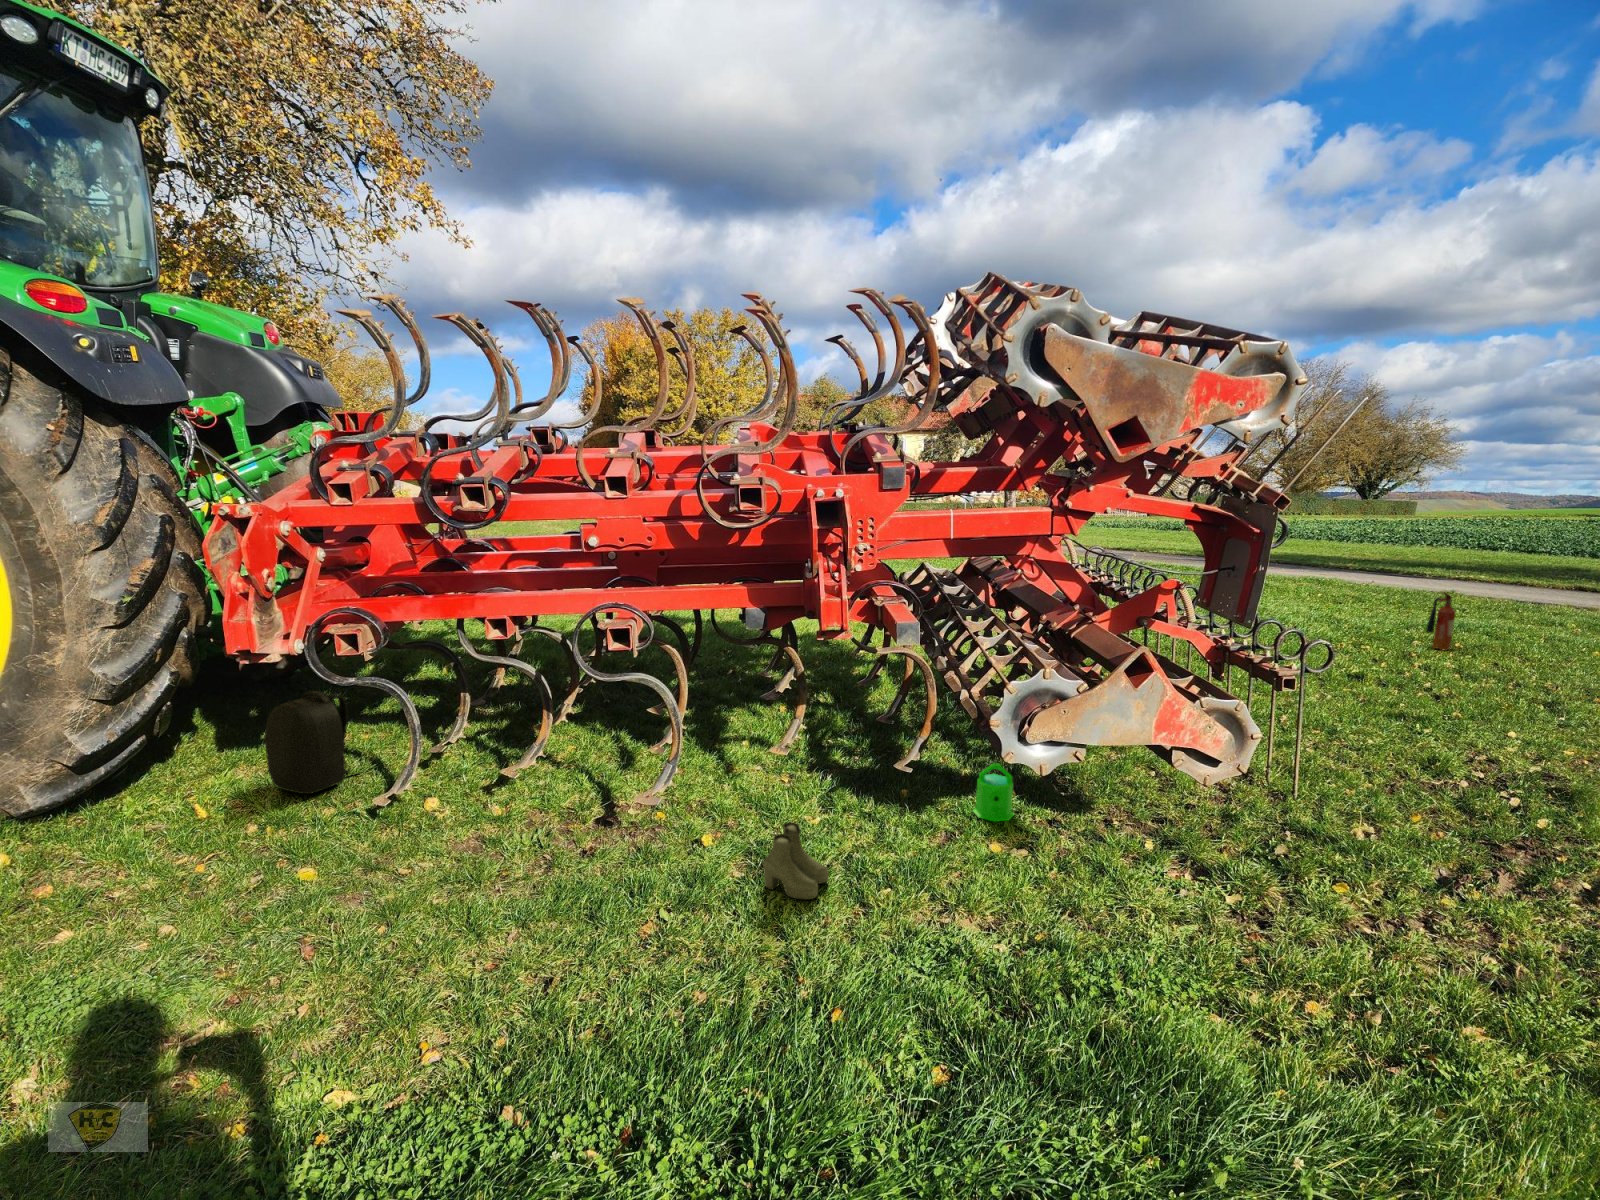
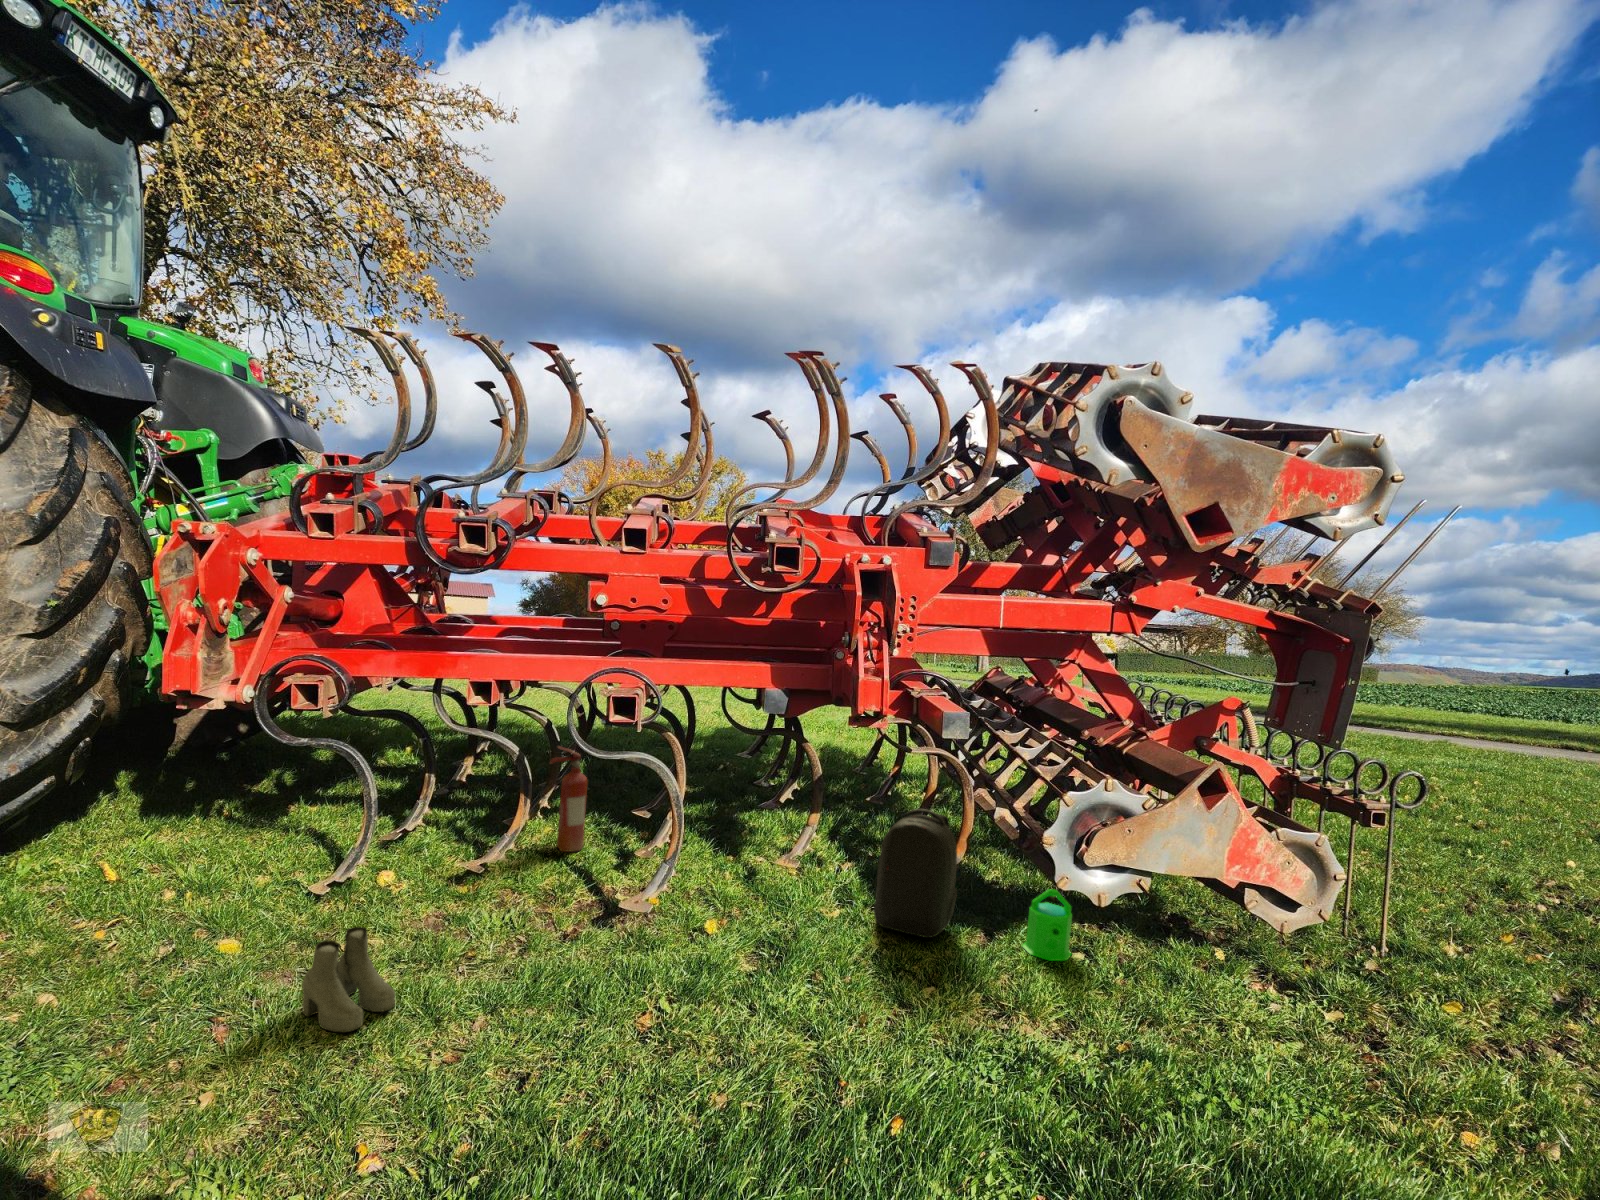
fire extinguisher: present [1426,592,1456,650] -> present [550,746,588,852]
backpack: present [265,691,350,794] -> present [874,809,957,938]
boots: present [763,822,829,900] -> present [302,927,395,1033]

